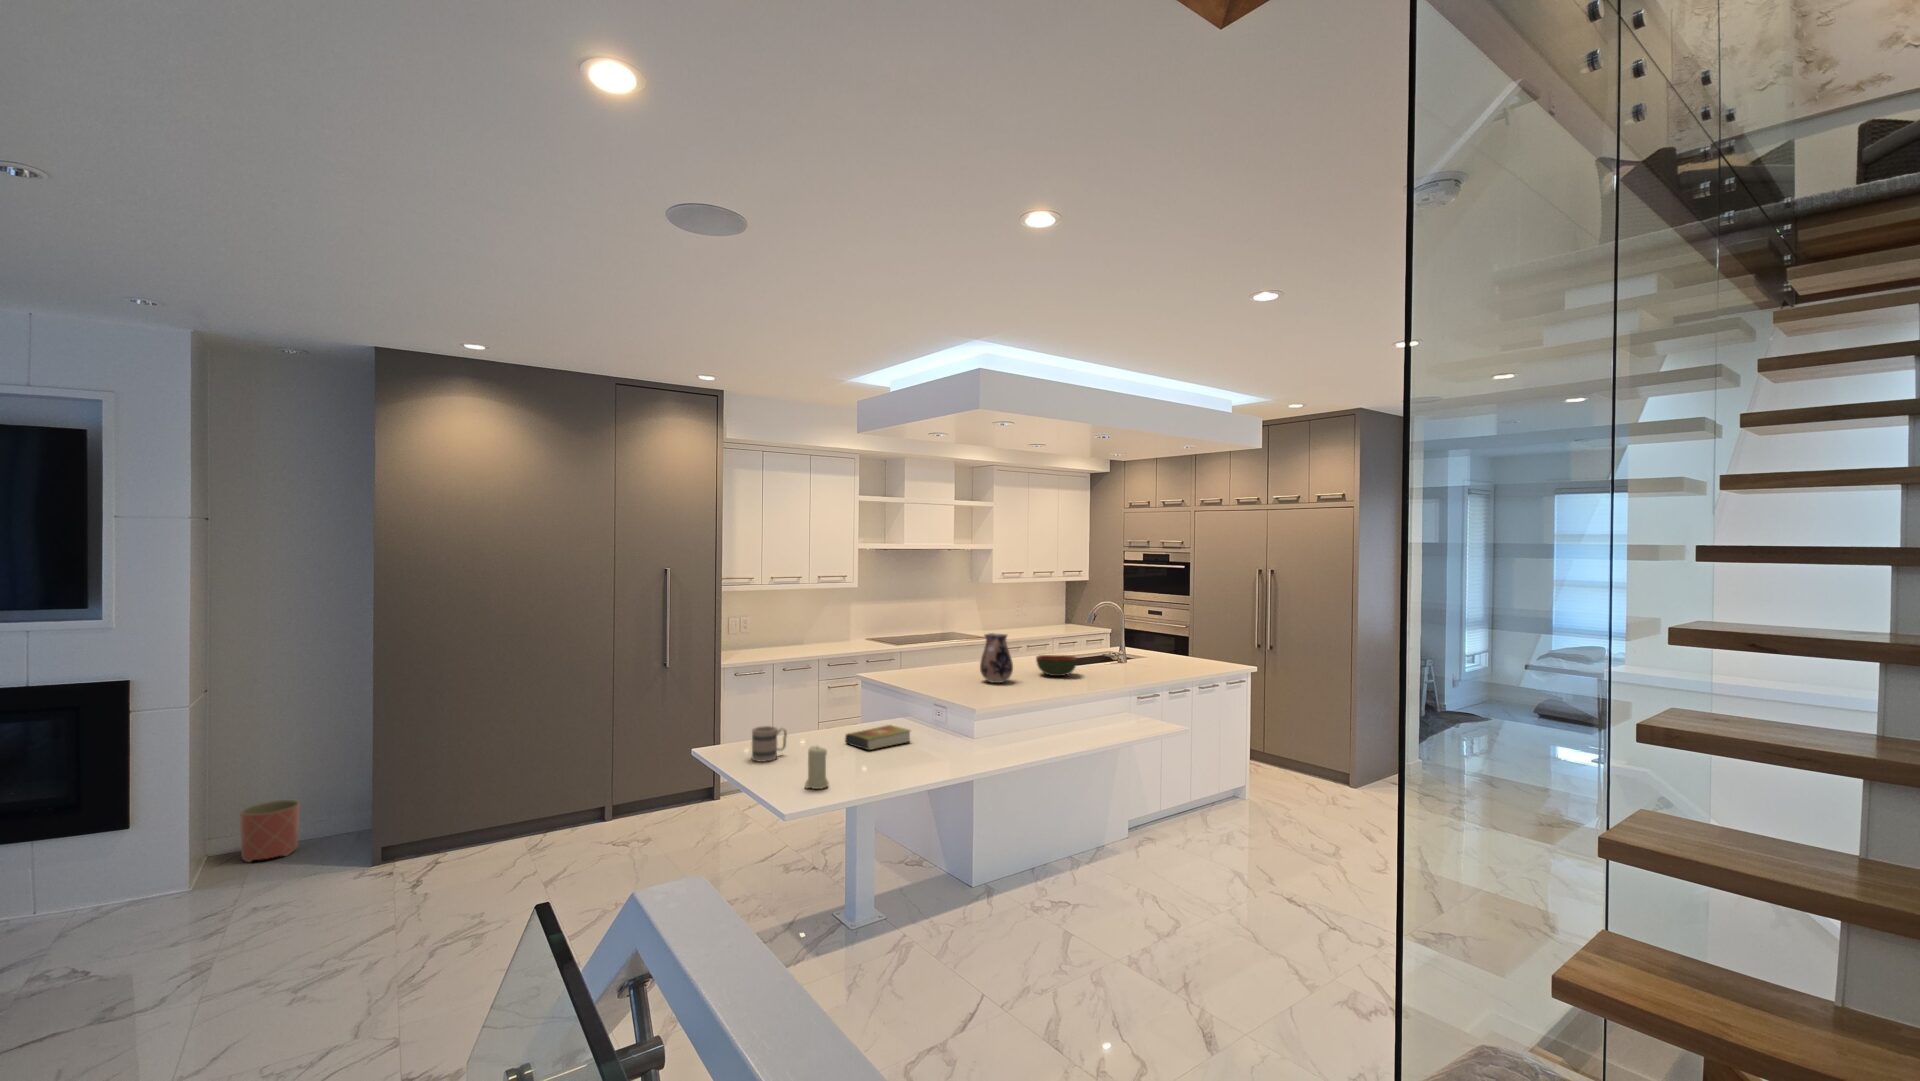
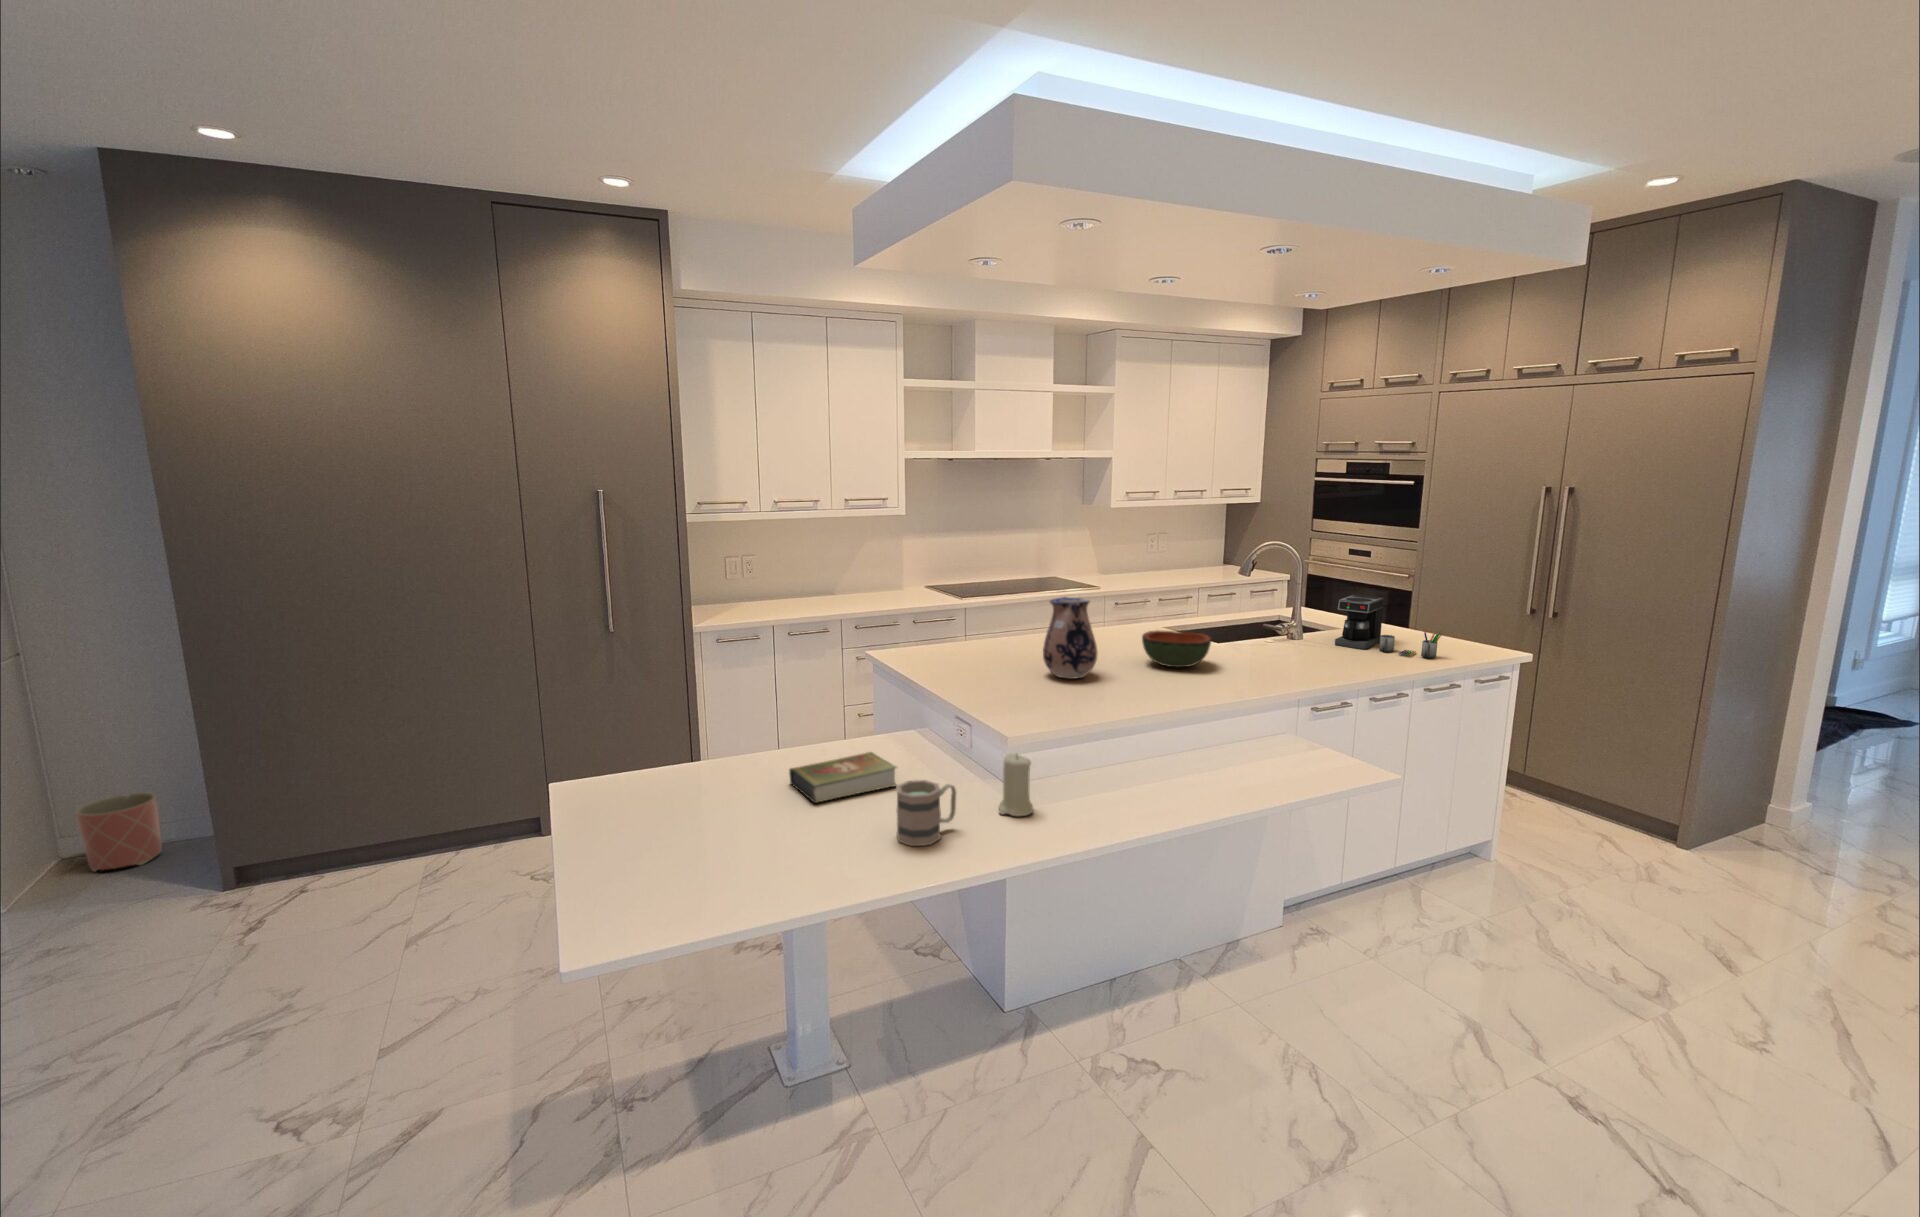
coffee maker: none [1146,634,1206,669] -> present [1335,595,1442,658]
mug: present [752,726,787,762] -> present [896,780,956,846]
candle: present [805,746,829,789] -> present [999,754,1033,816]

